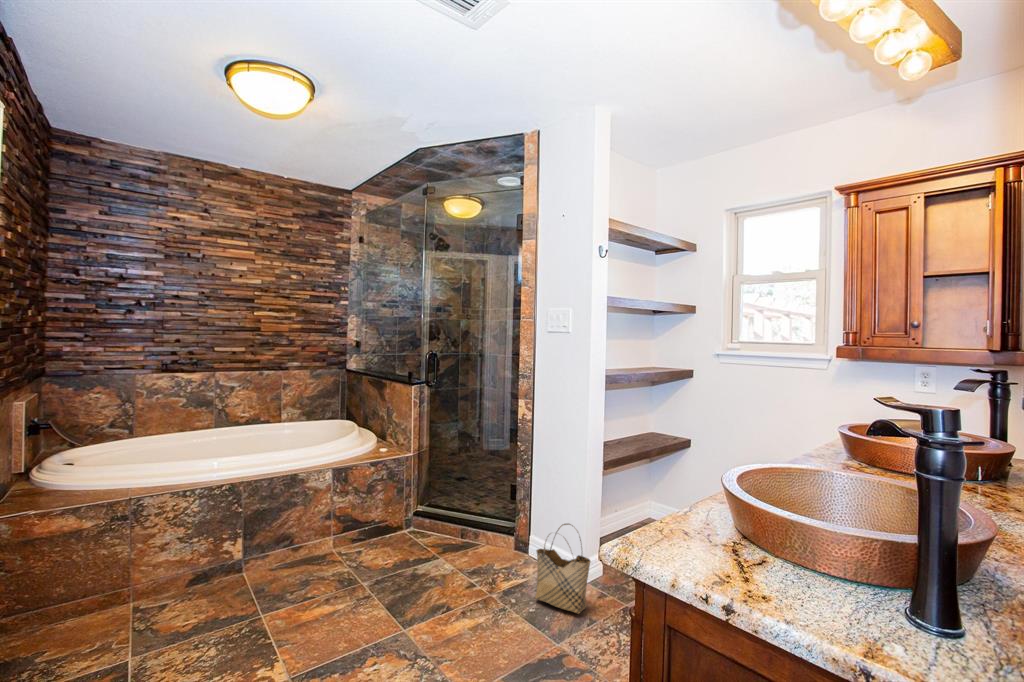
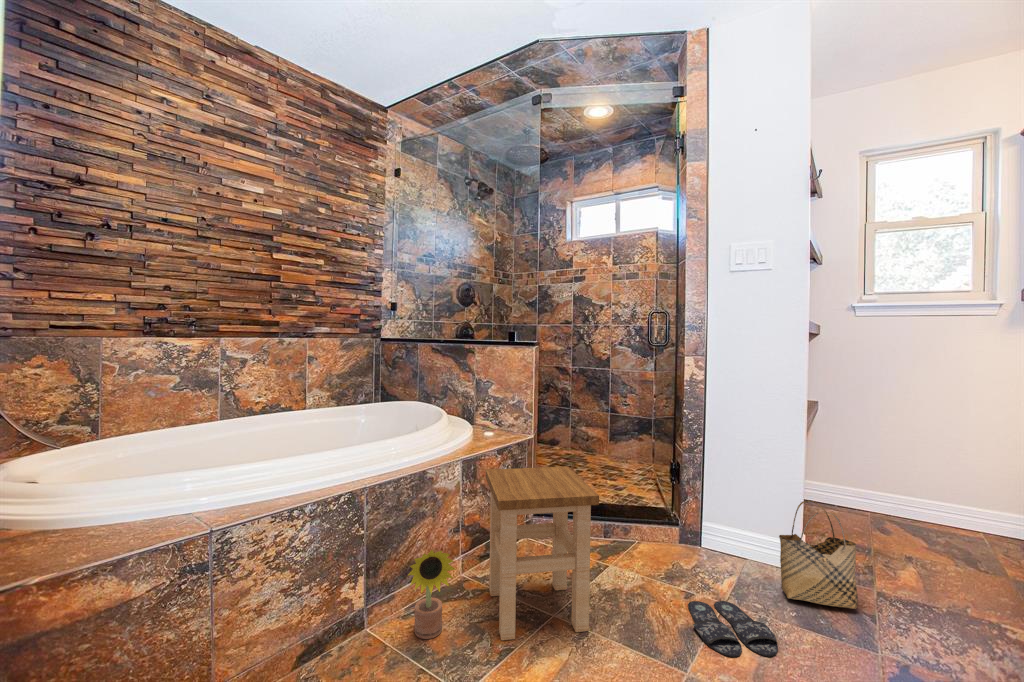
stool: none [304,477,396,596] -> present [485,466,599,640]
decorative plant: none [250,525,284,584] -> present [408,550,456,639]
slippers: none [434,590,492,631] -> present [688,601,778,657]

